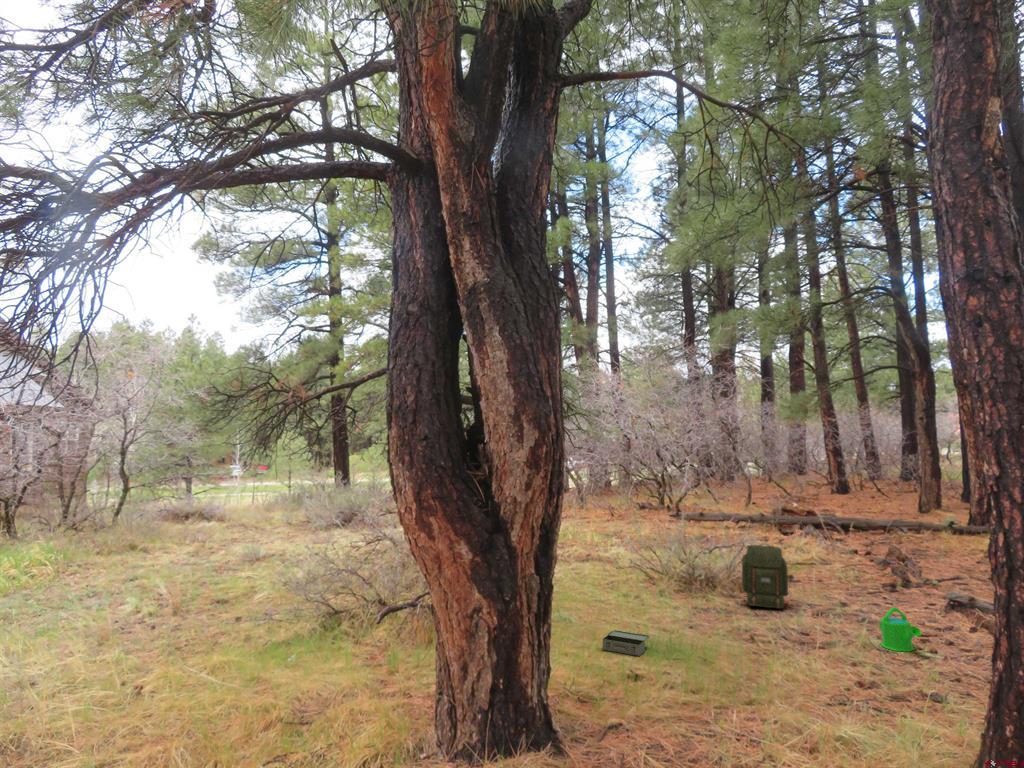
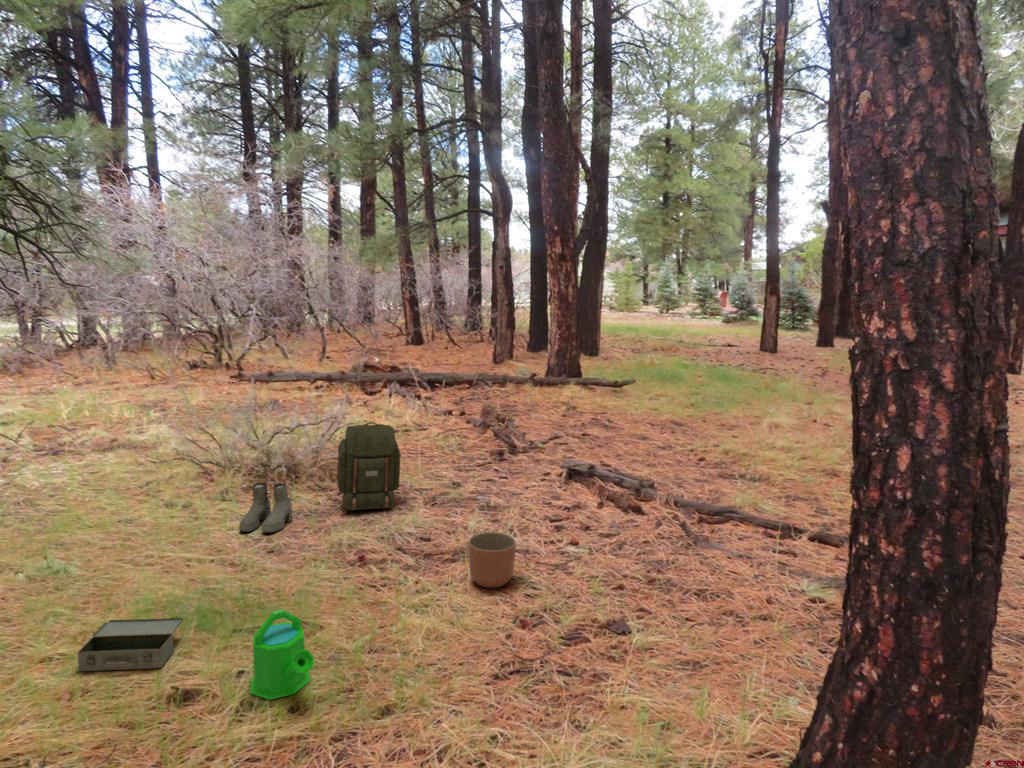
boots: none [678,578,711,610] -> present [239,483,292,533]
watering can: present [879,607,921,652] -> present [250,609,314,700]
planter: none [827,622,865,662] -> present [468,532,516,588]

